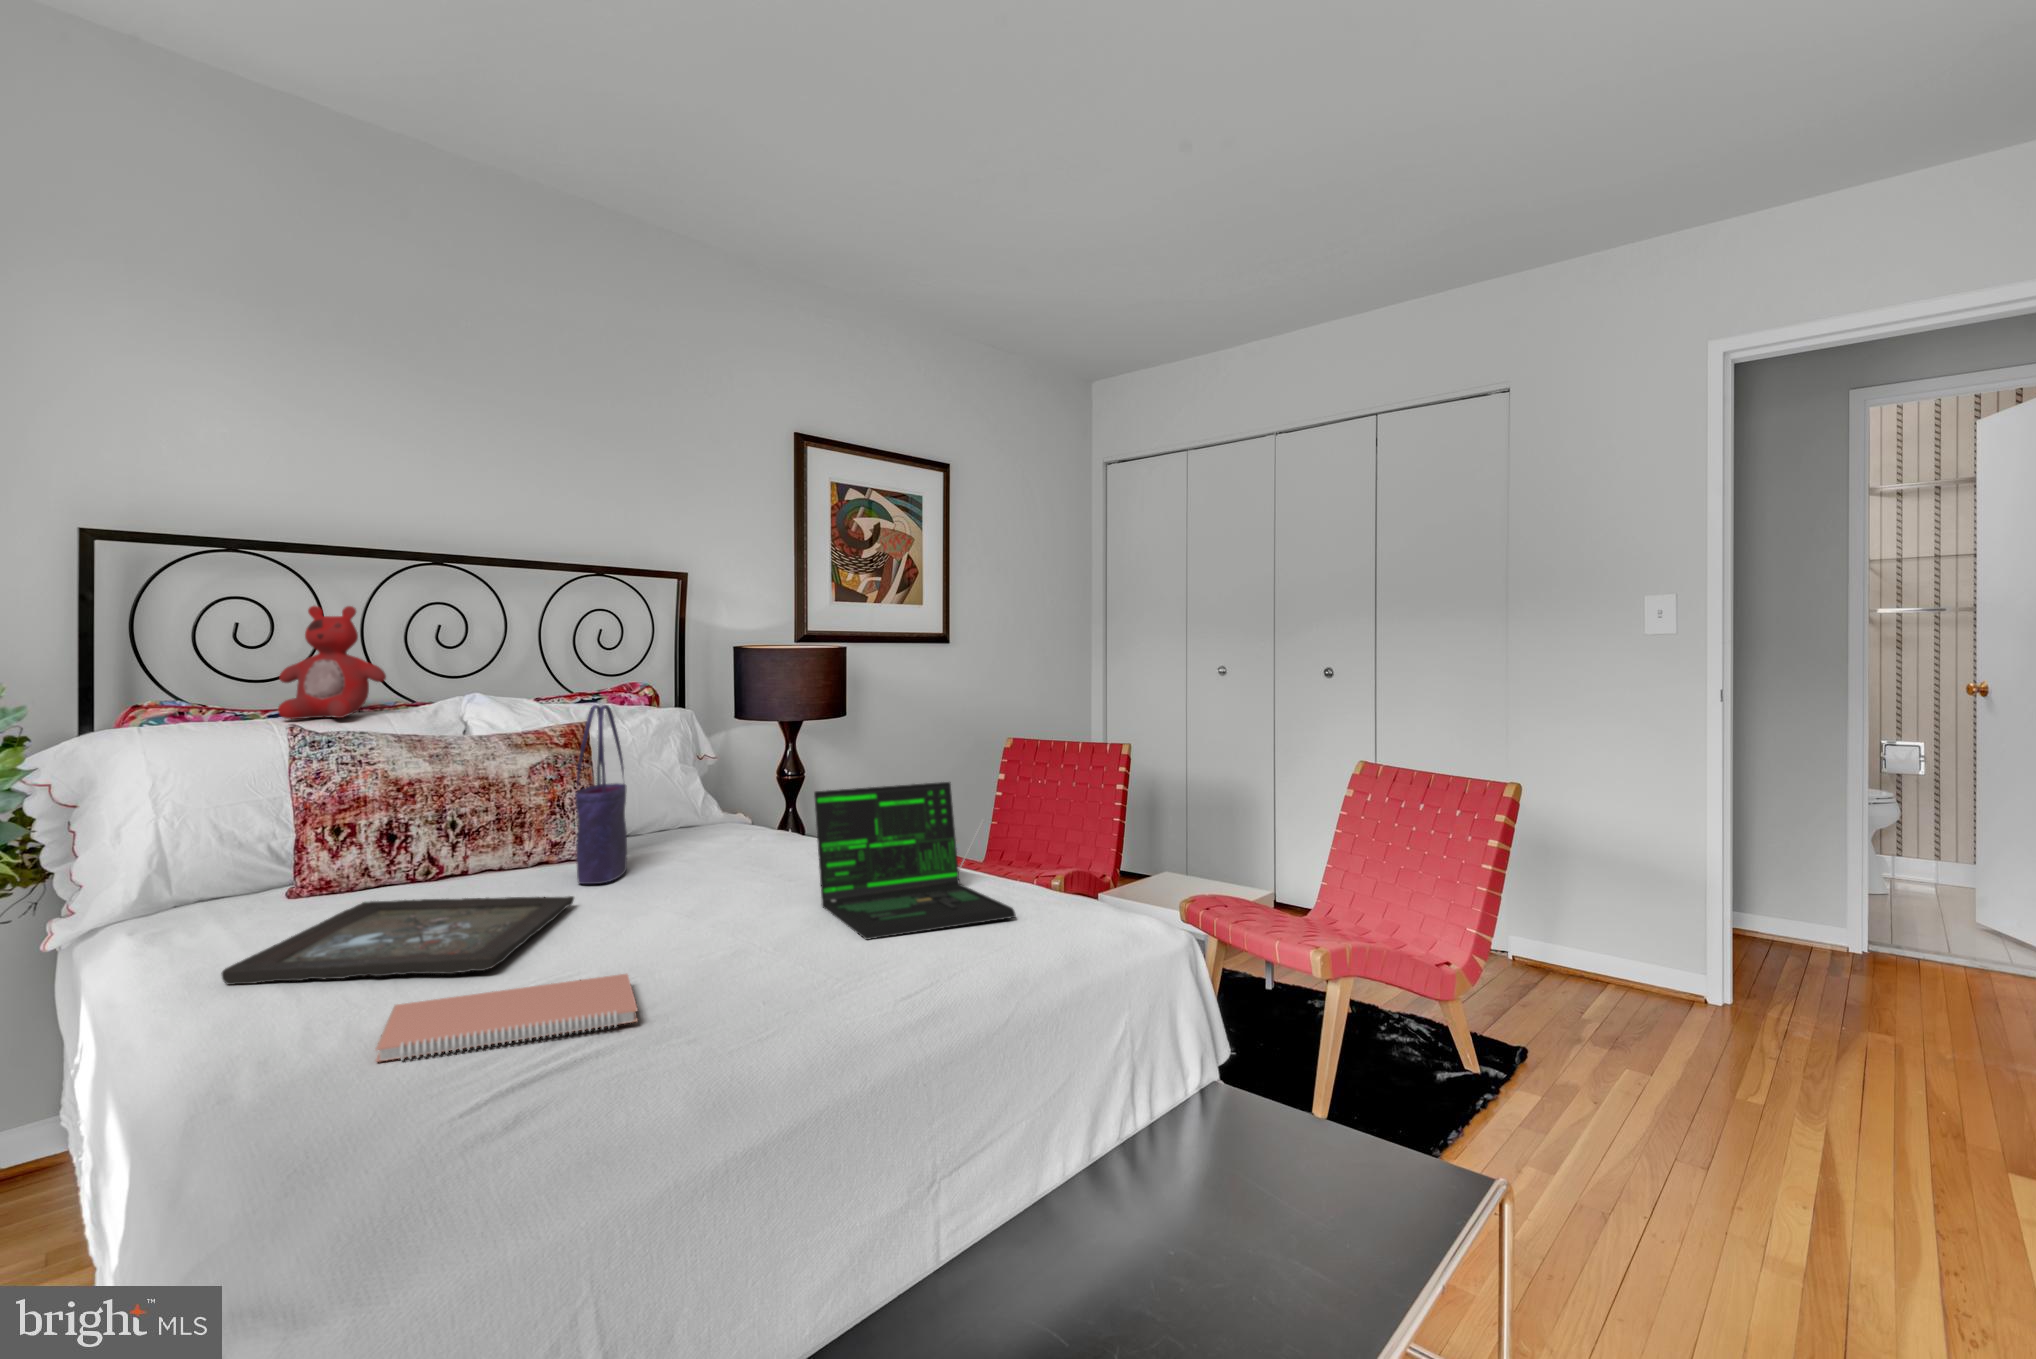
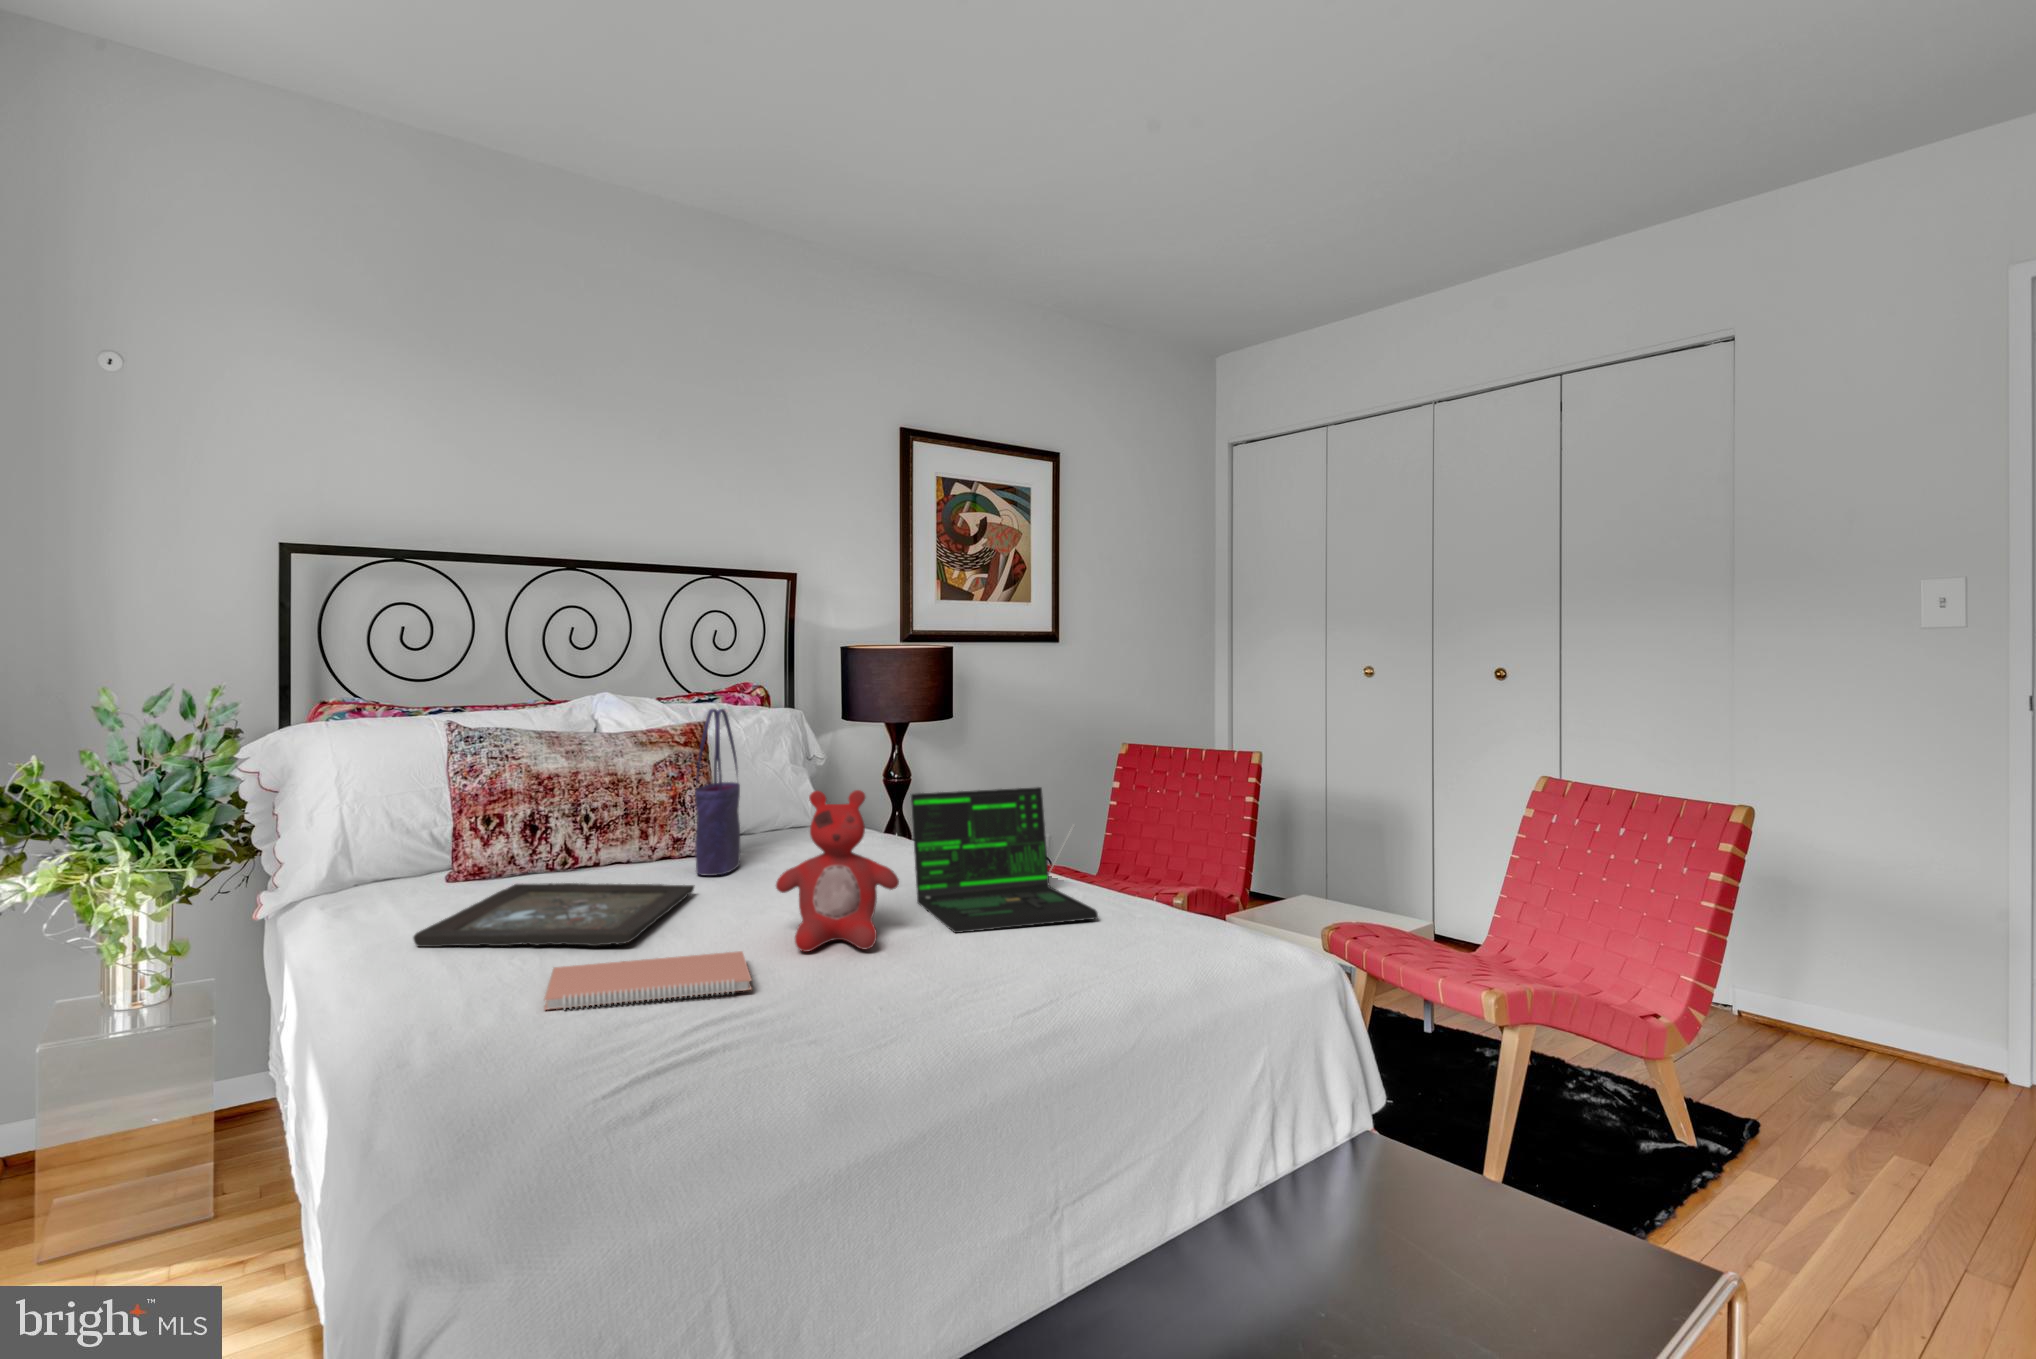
stuffed bear: present [278,606,386,719] -> present [776,790,899,952]

